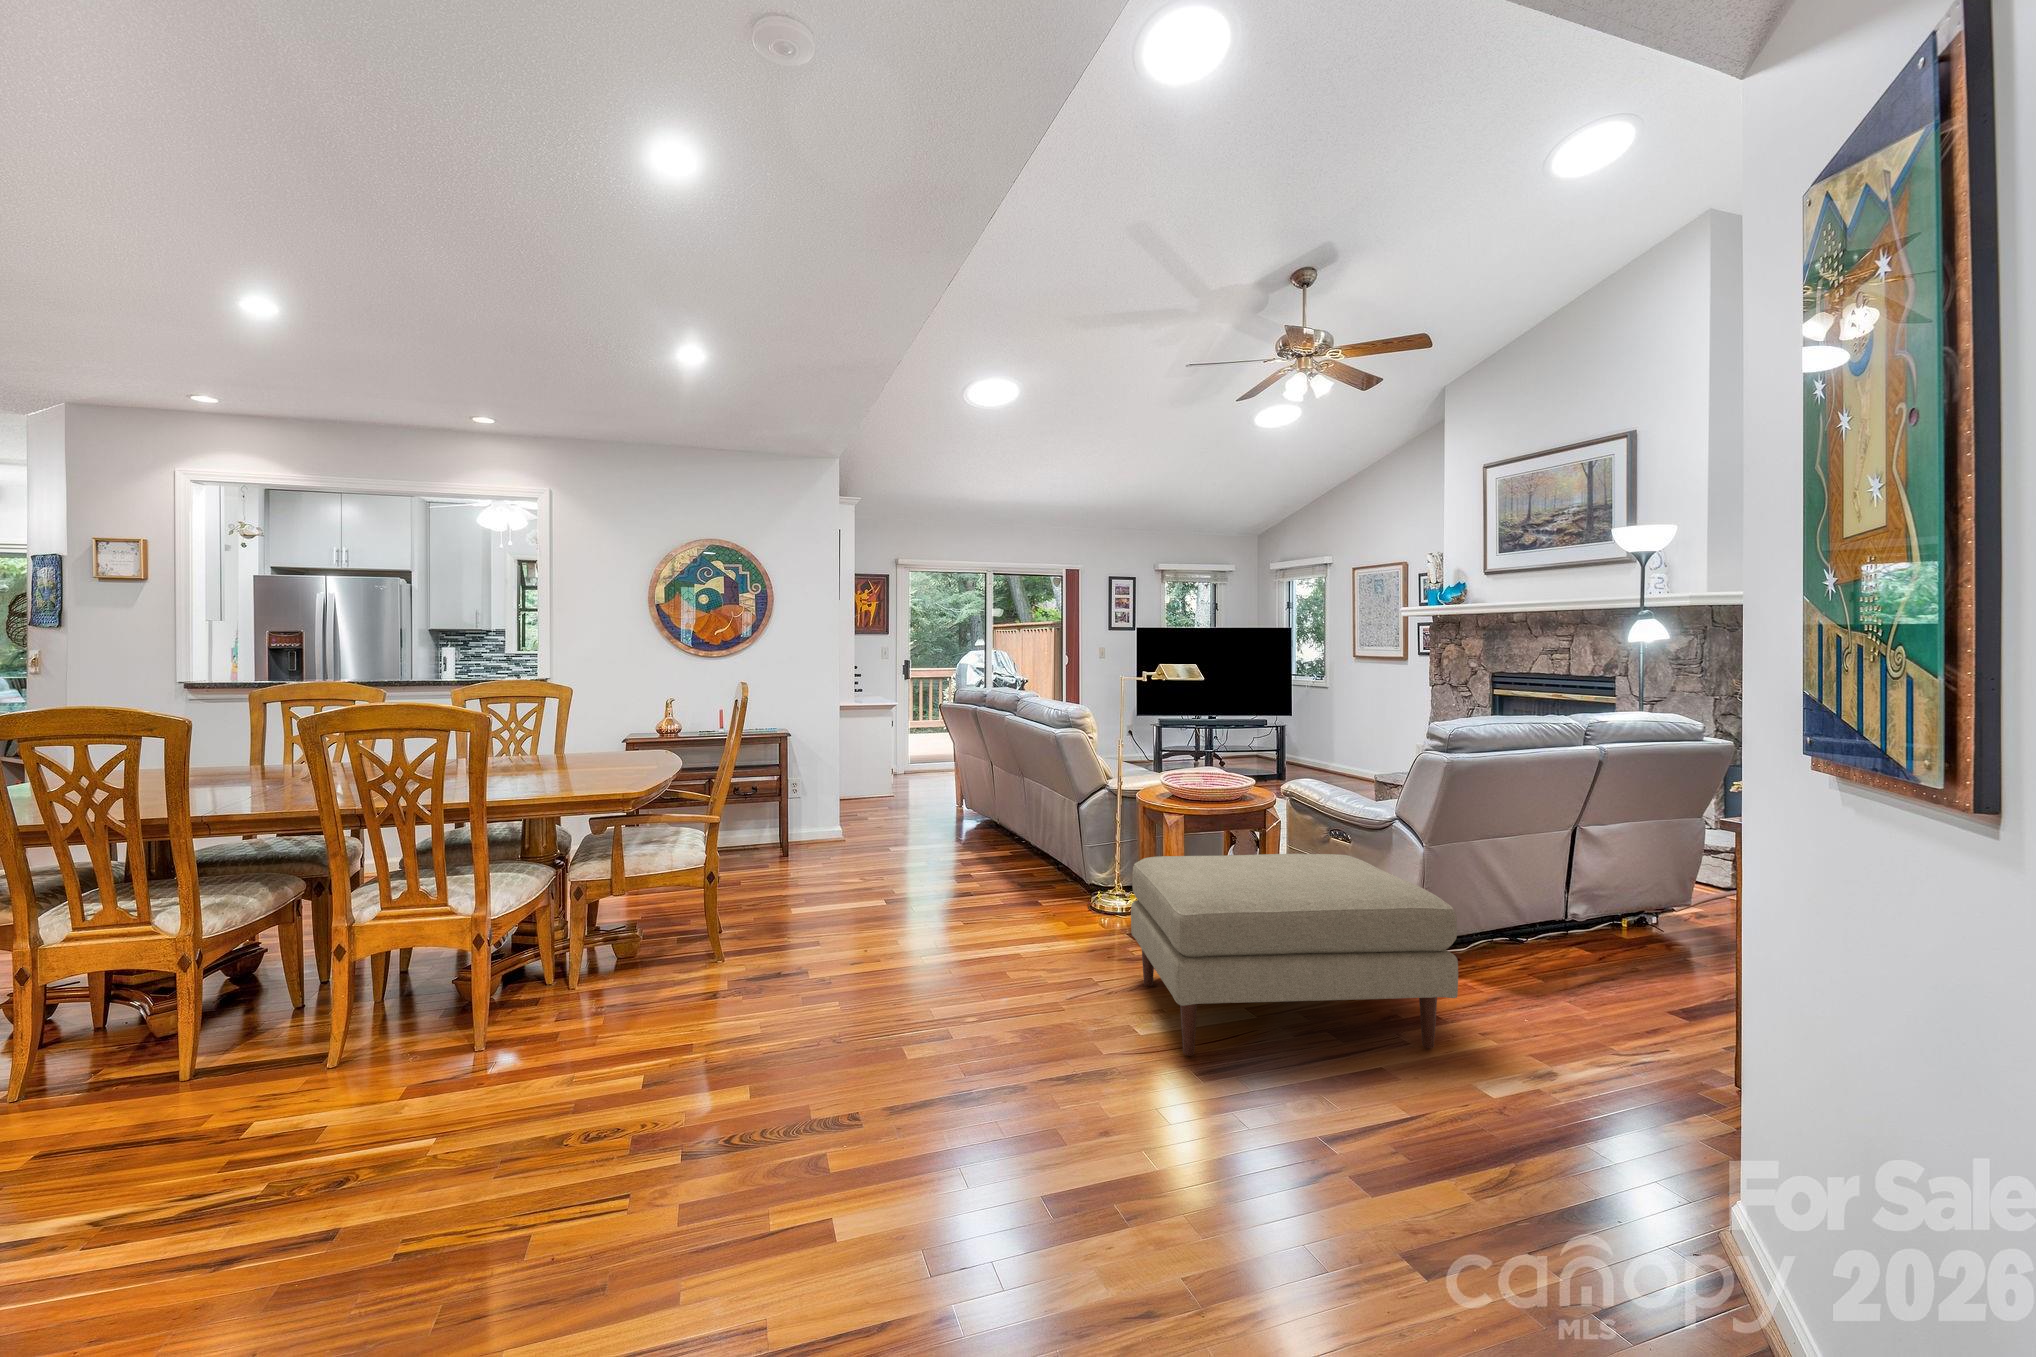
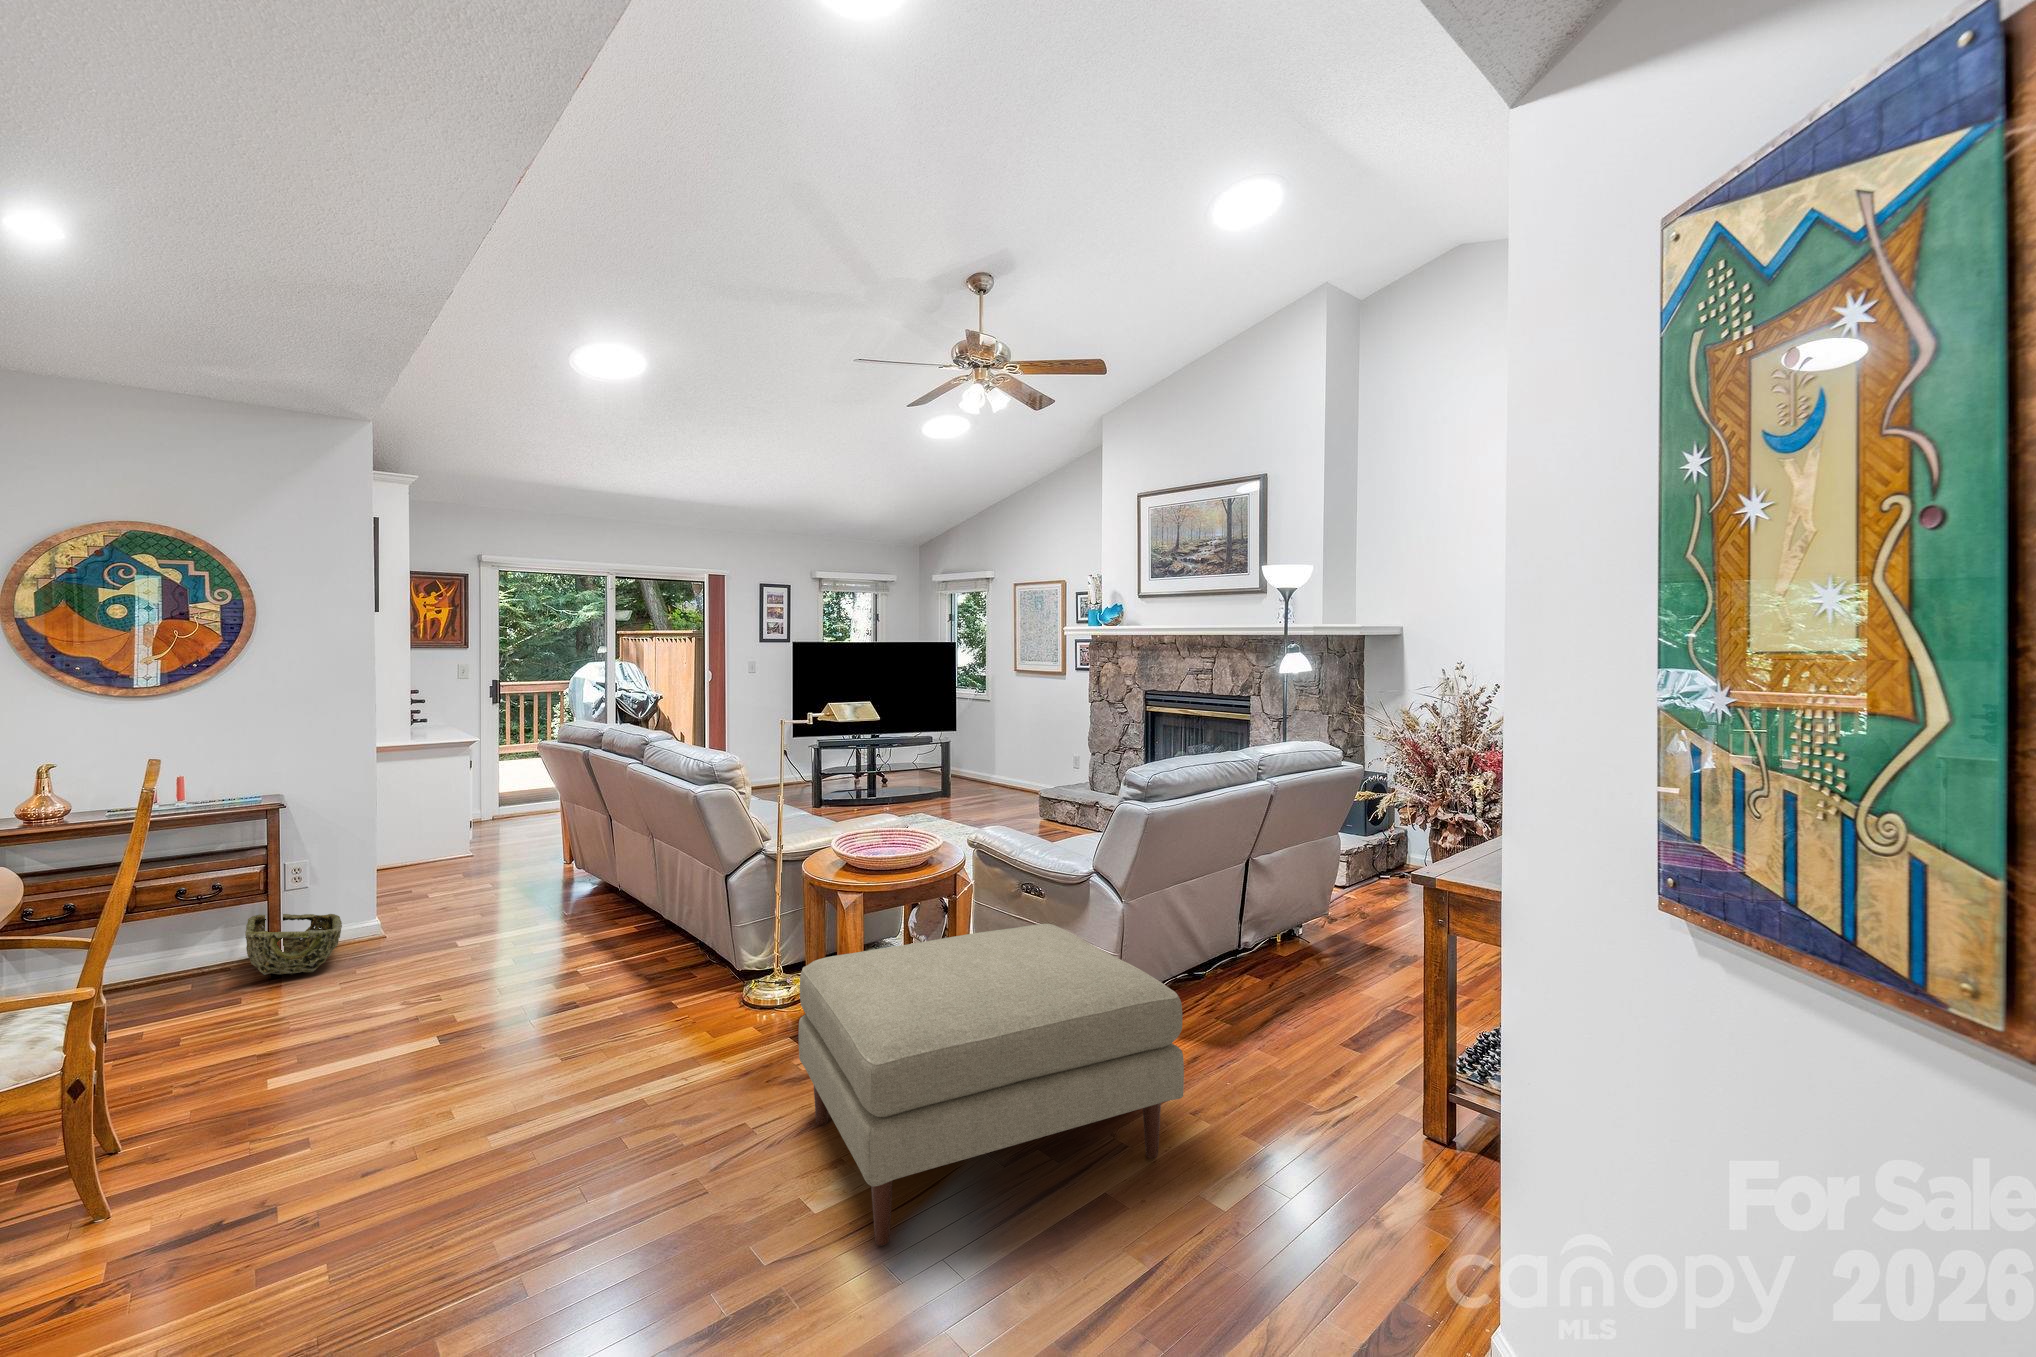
woven basket: none [764,815,819,857] -> present [245,914,342,975]

